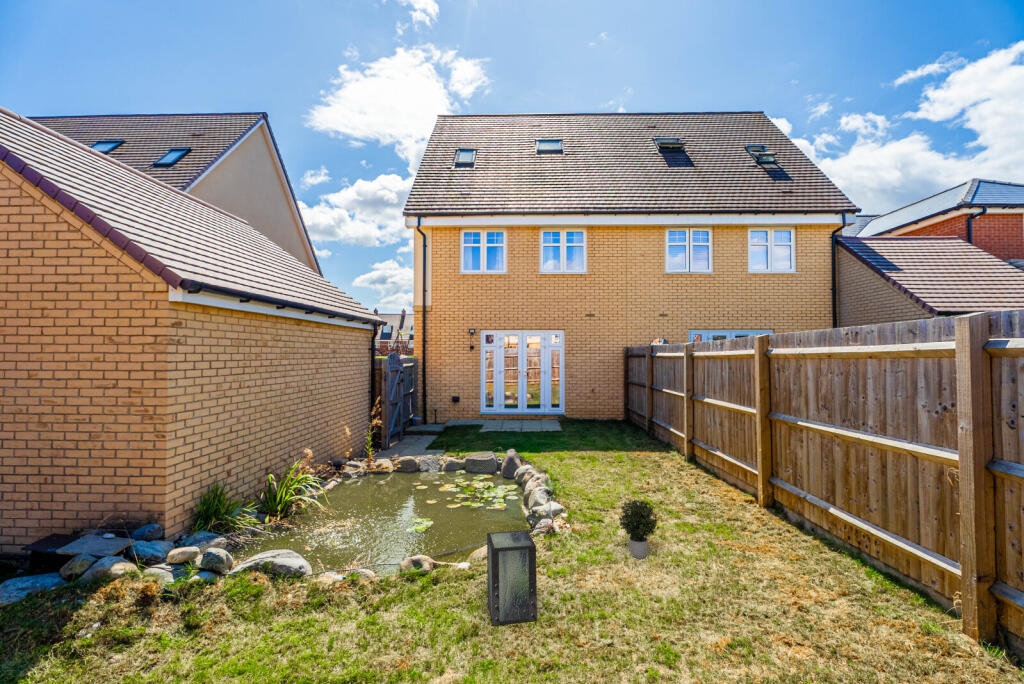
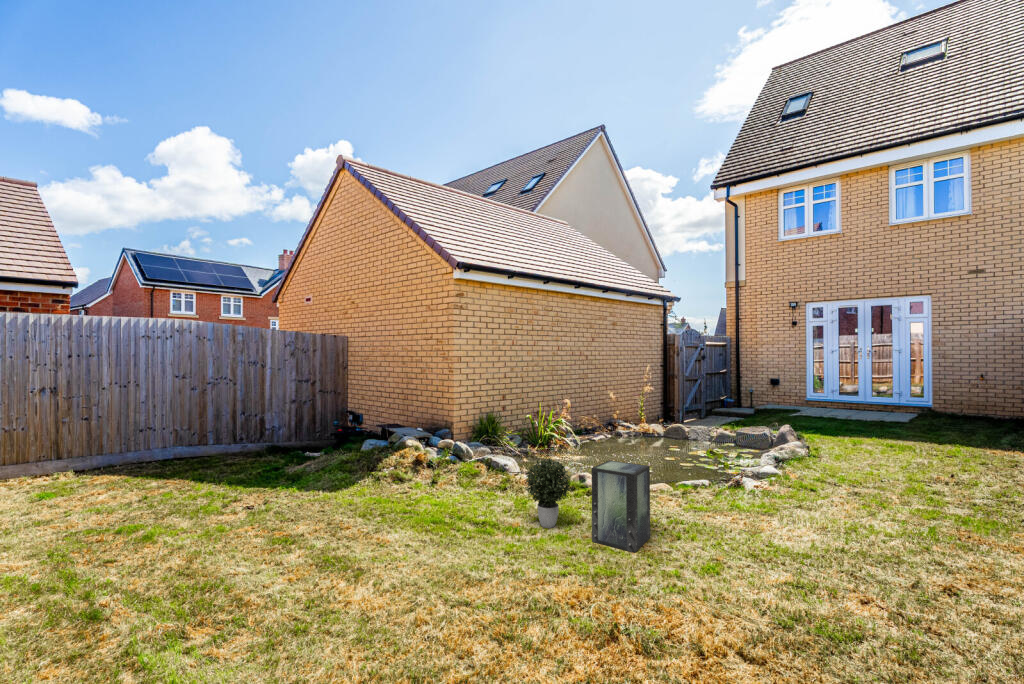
potted plant: present [619,500,658,559] -> present [525,458,570,528]

